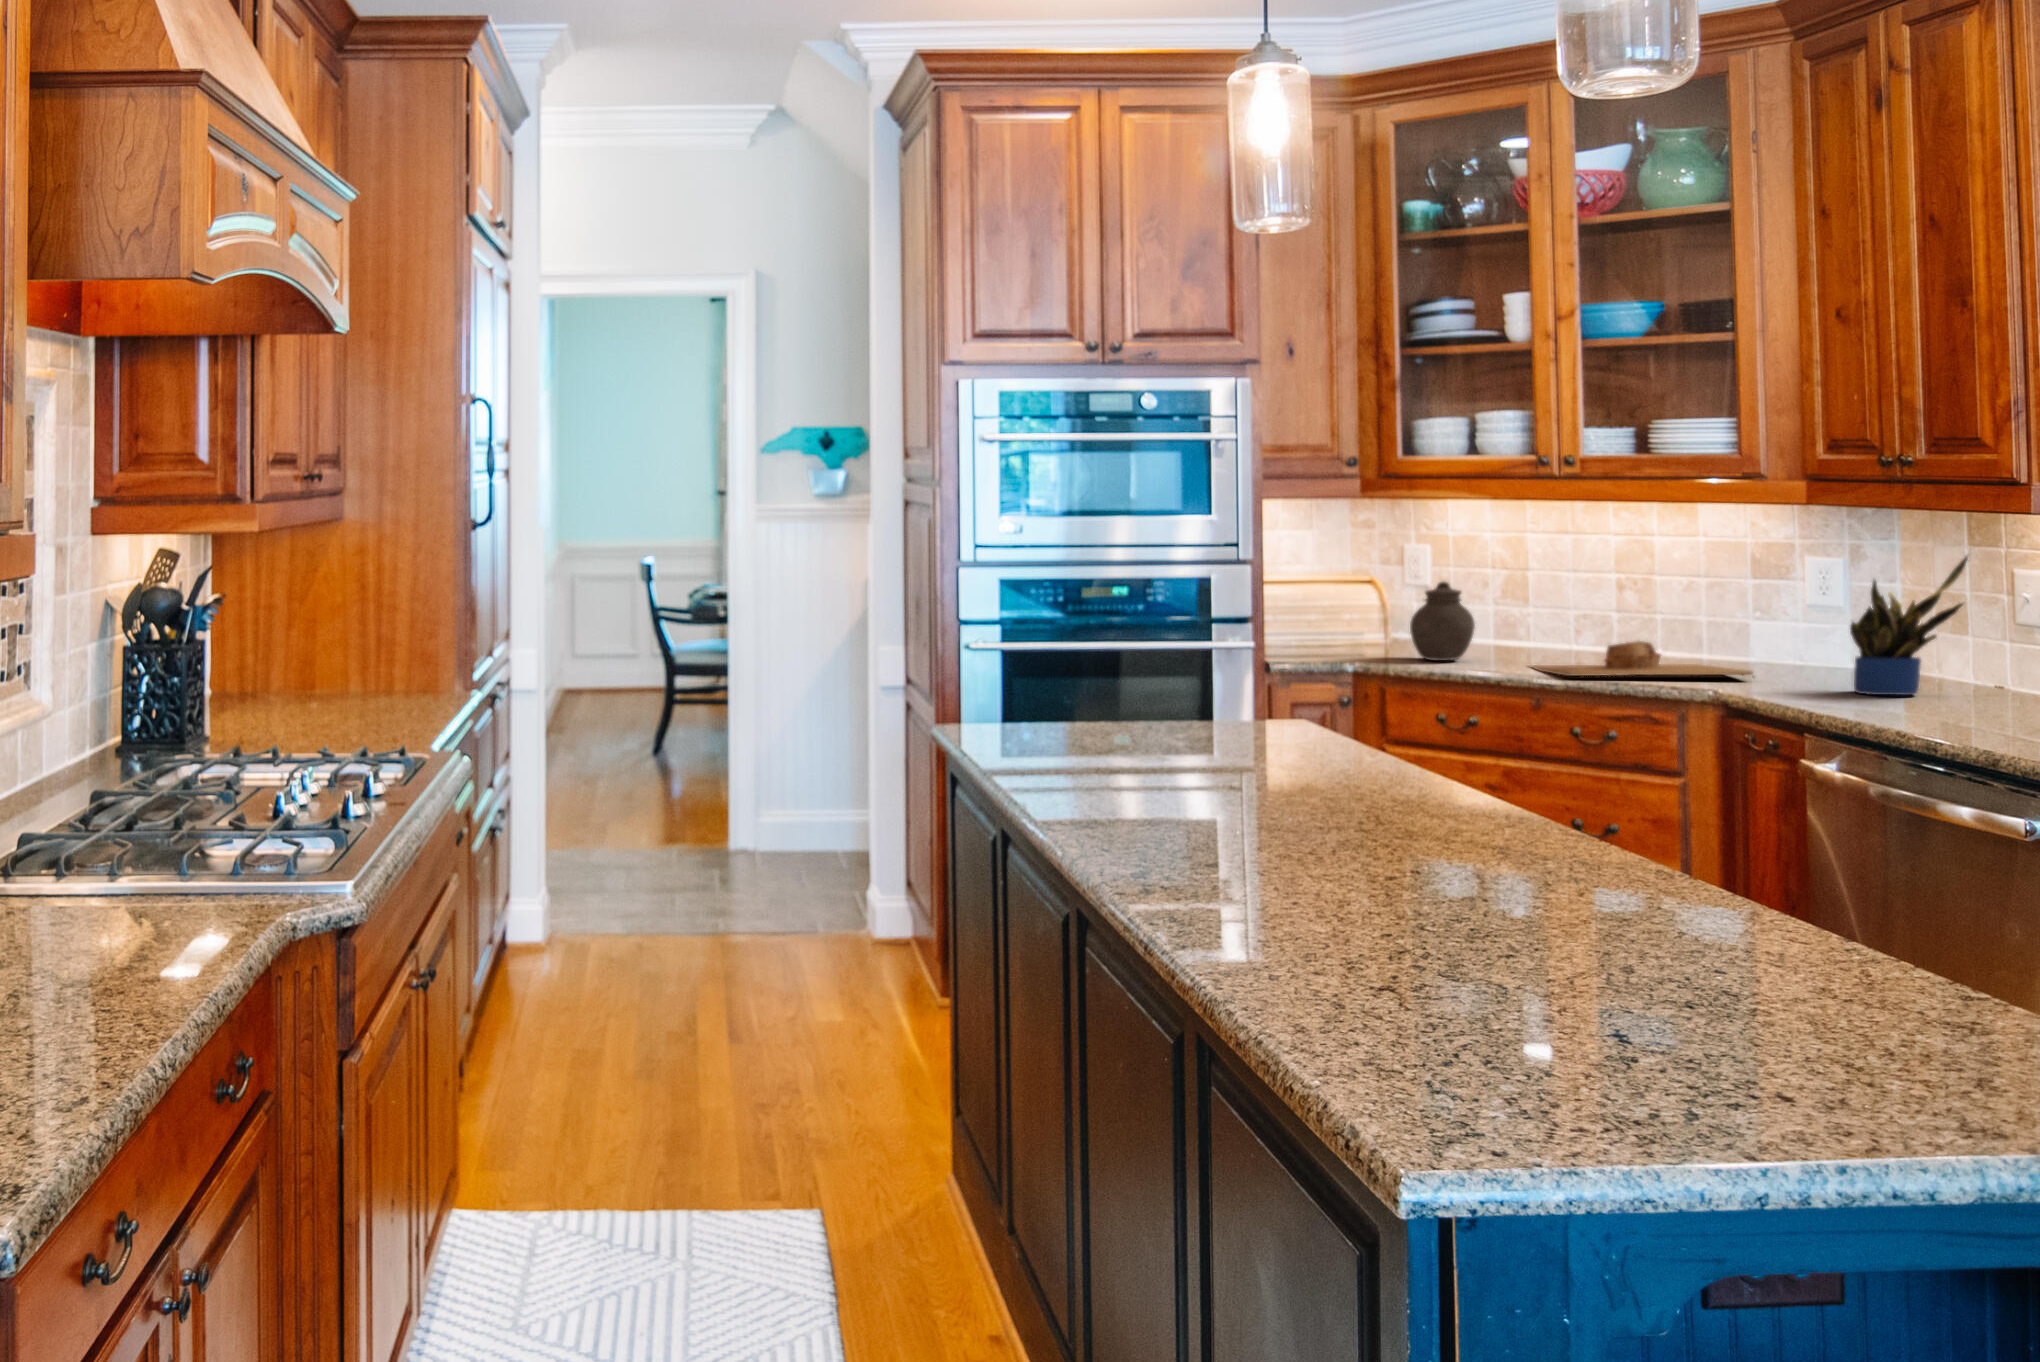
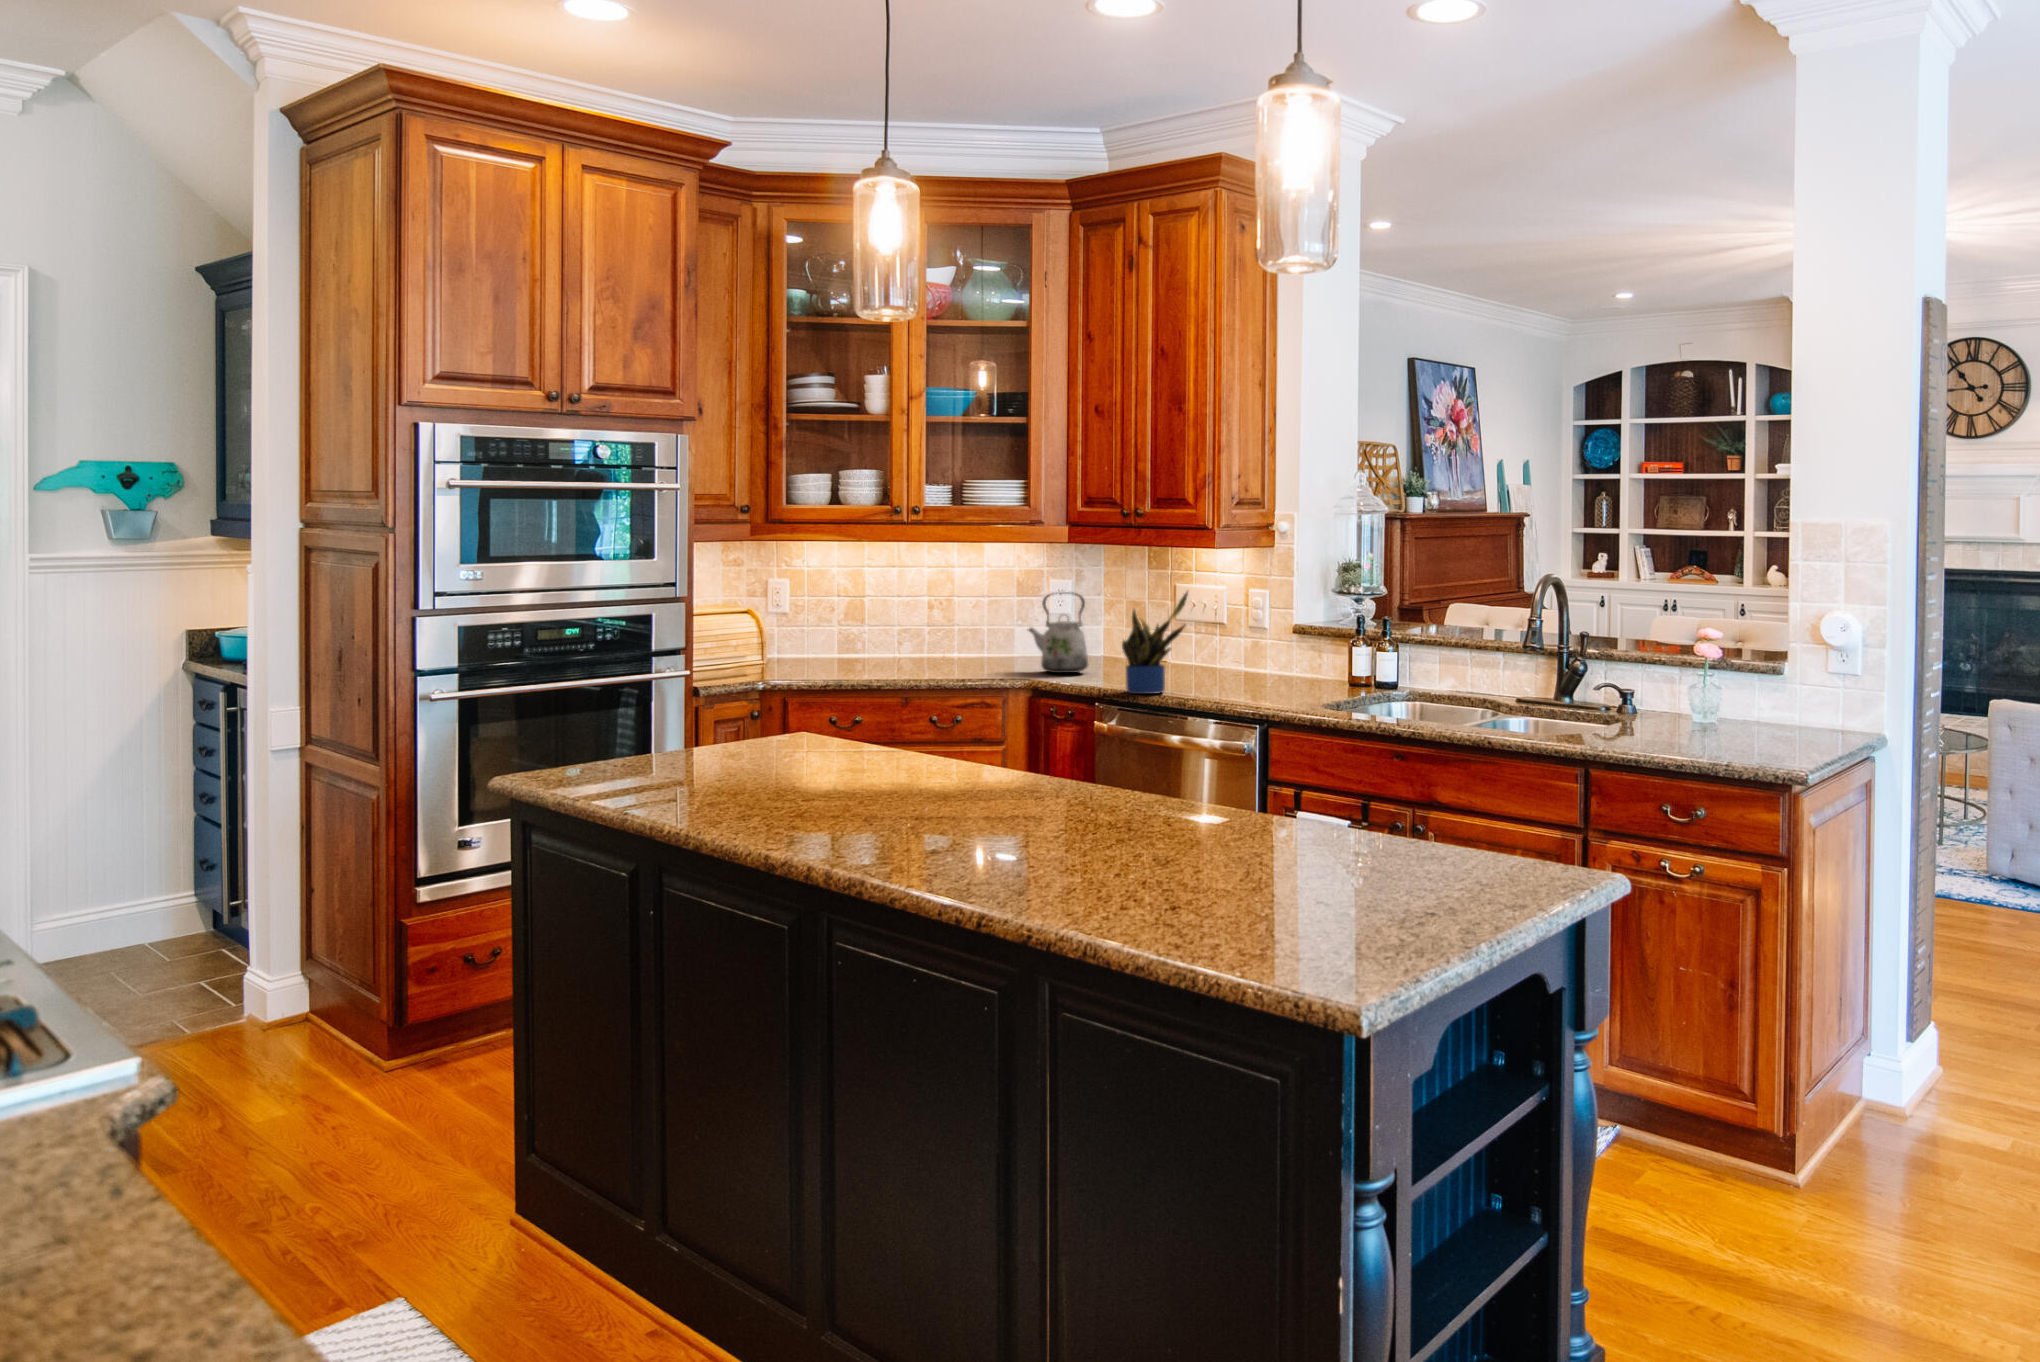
kettle: none [1729,562,1819,666] -> present [1027,592,1088,673]
jar: present [1410,582,1475,661] -> none [807,613,858,682]
cutting board: present [1530,641,1752,676] -> none [898,659,1060,691]

